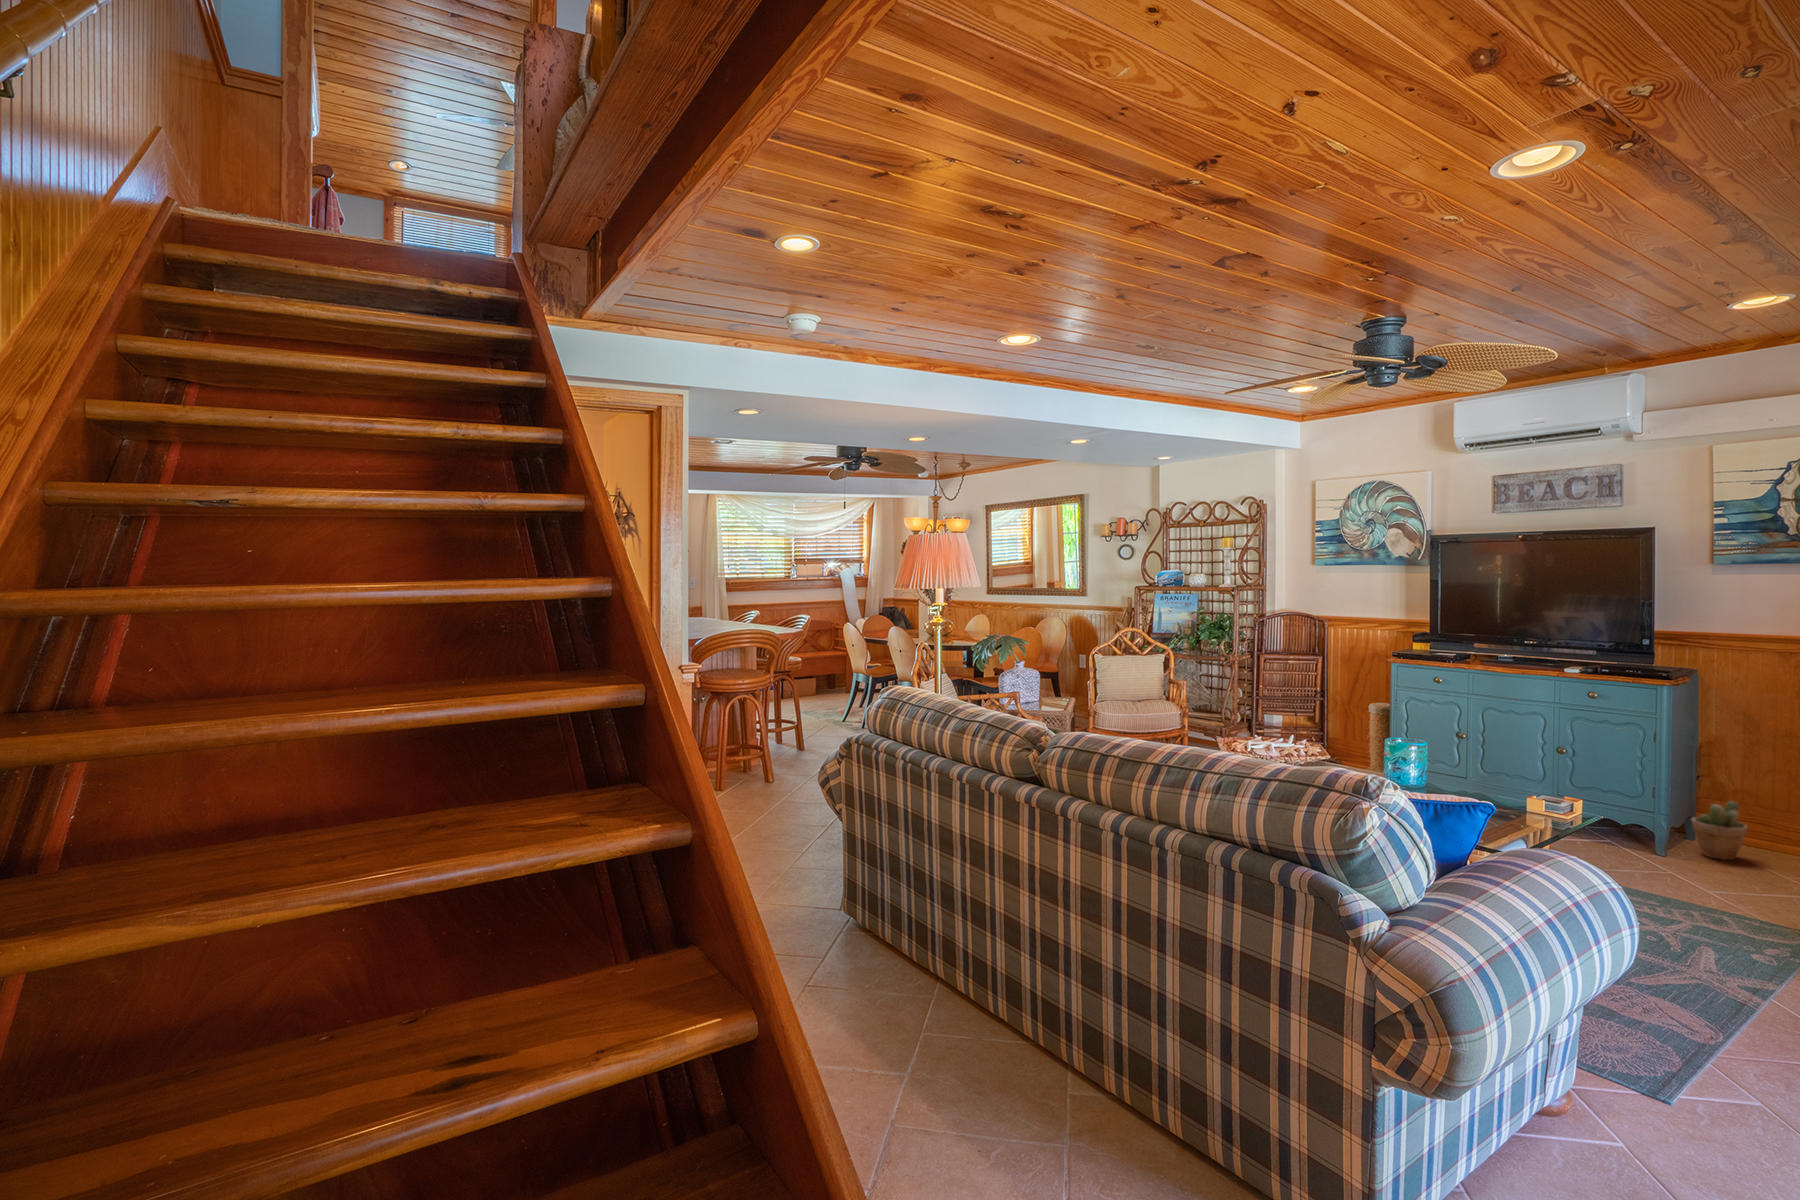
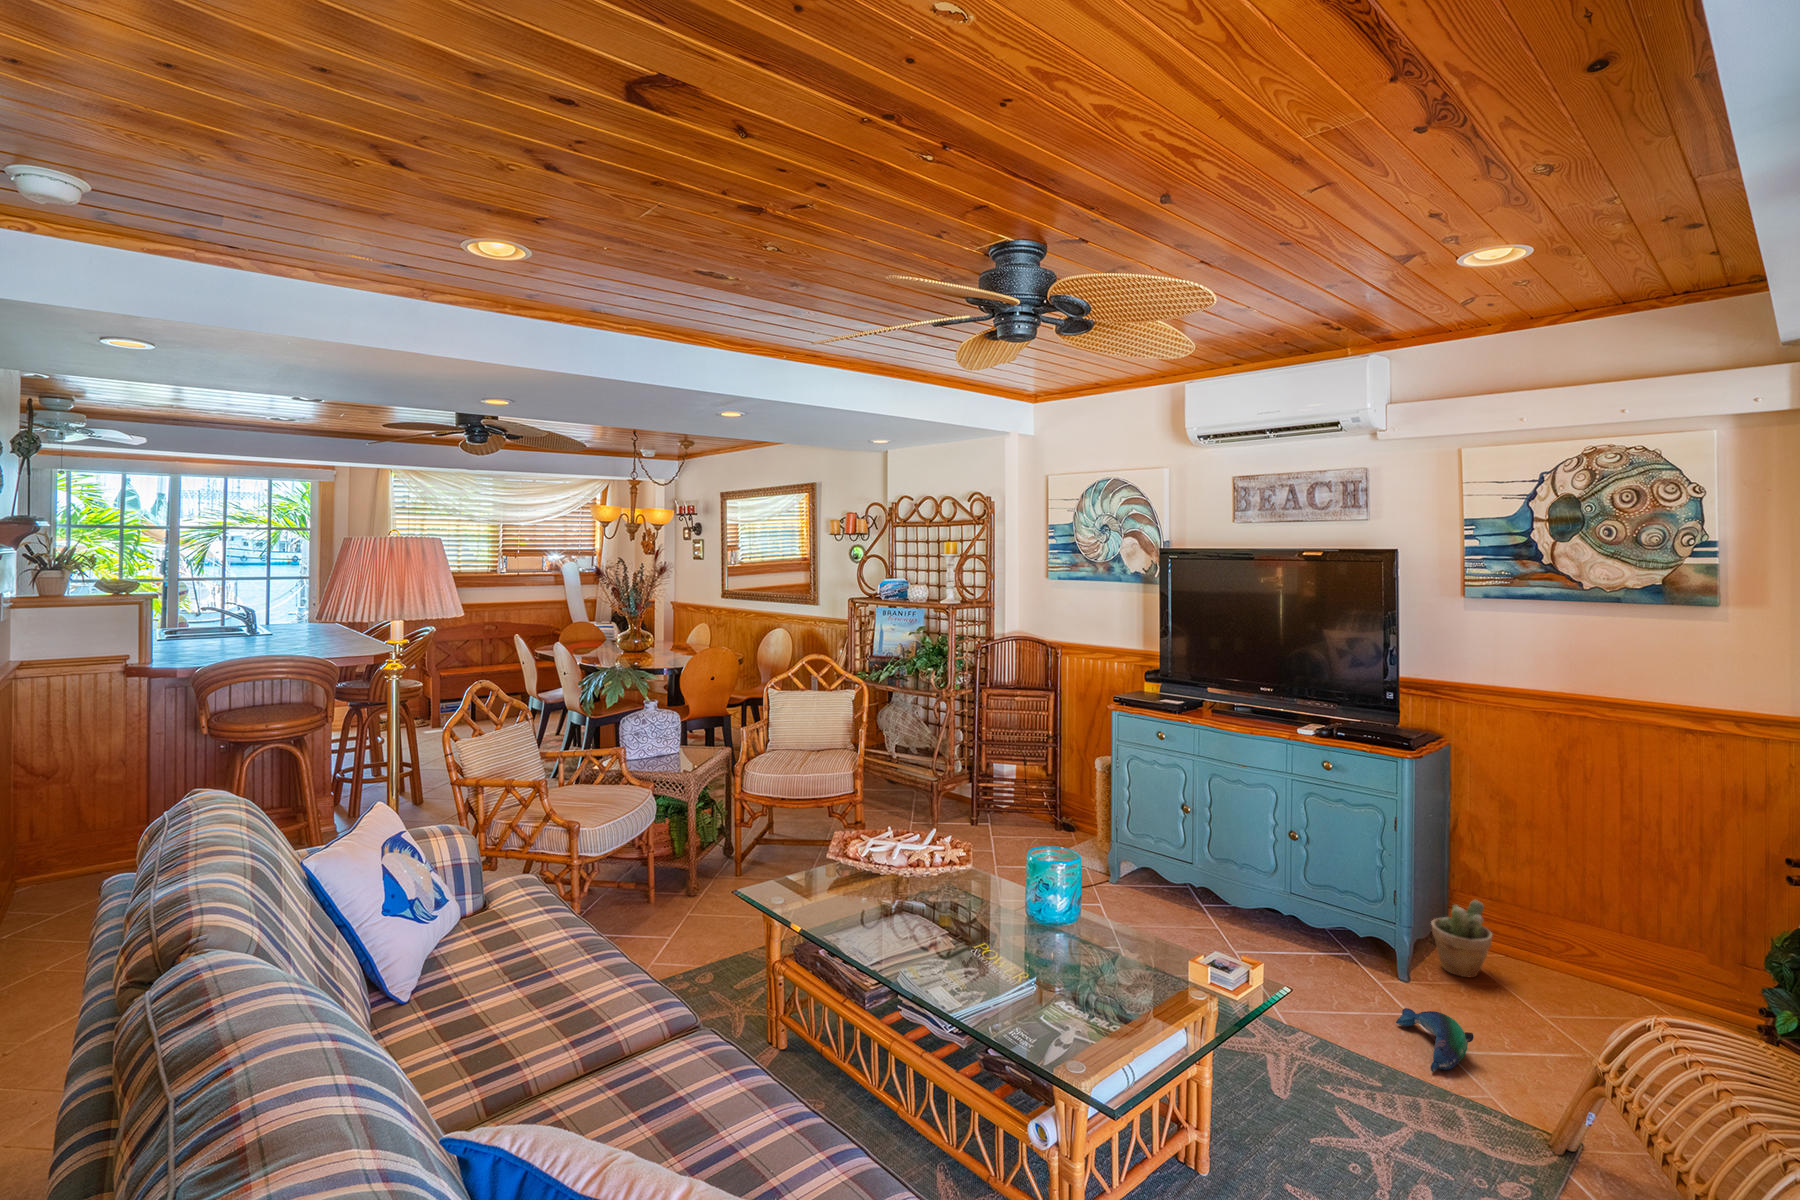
plush toy: none [1665,866,1733,899] -> present [1396,1008,1473,1072]

